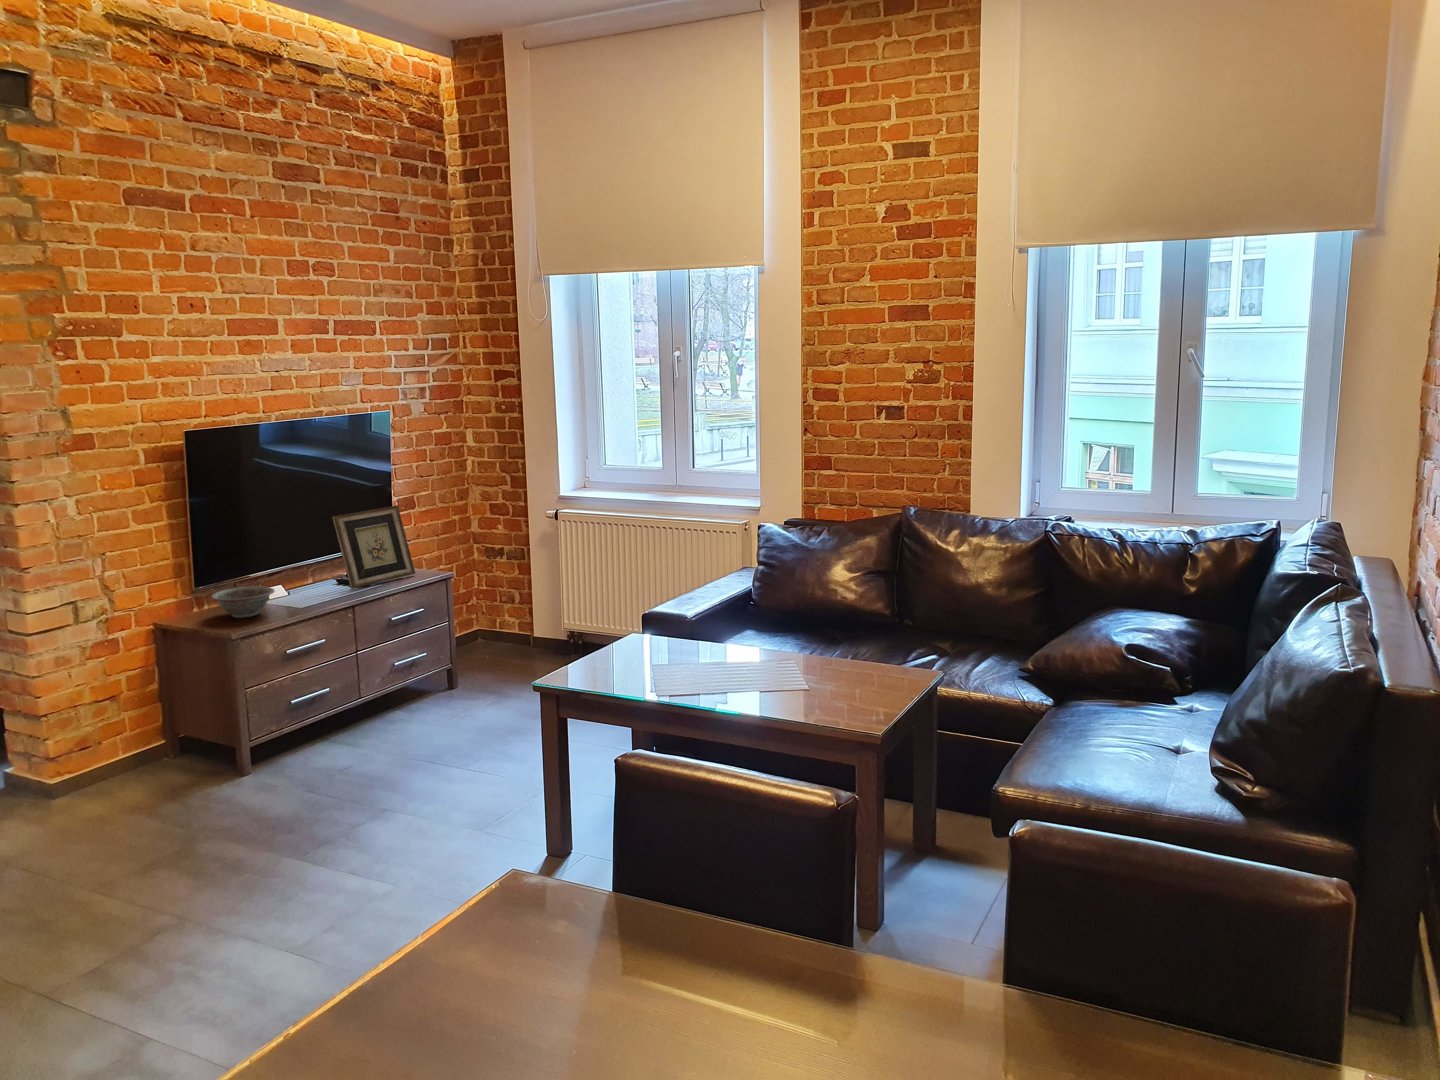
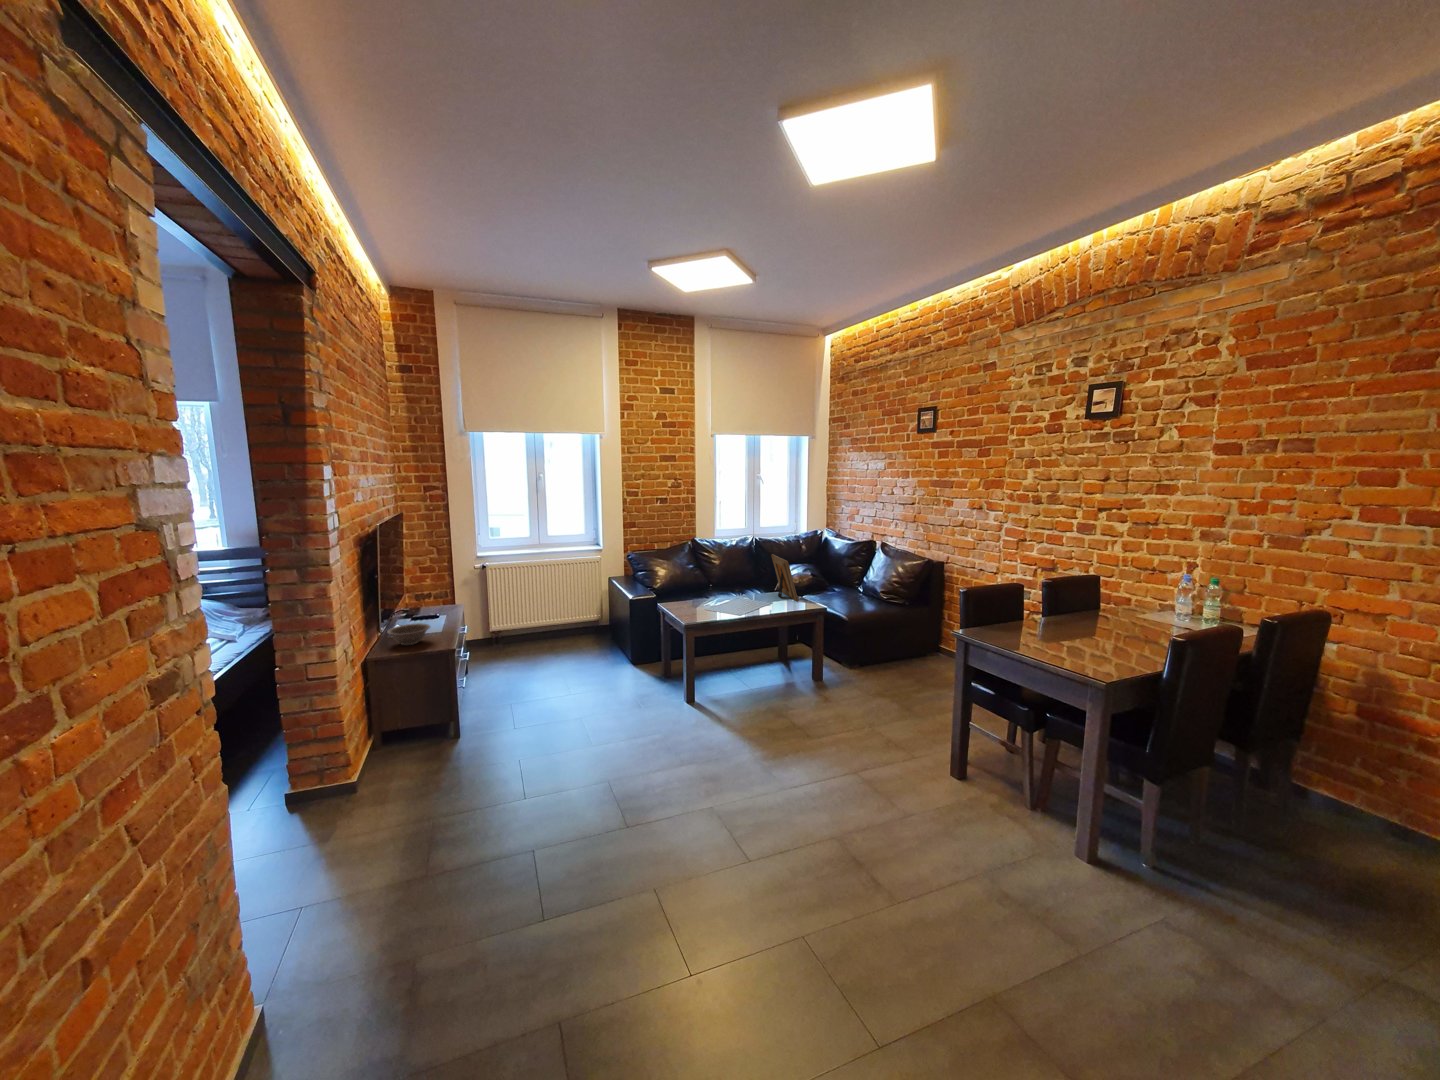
picture frame: present [332,505,415,589] -> present [771,554,798,601]

